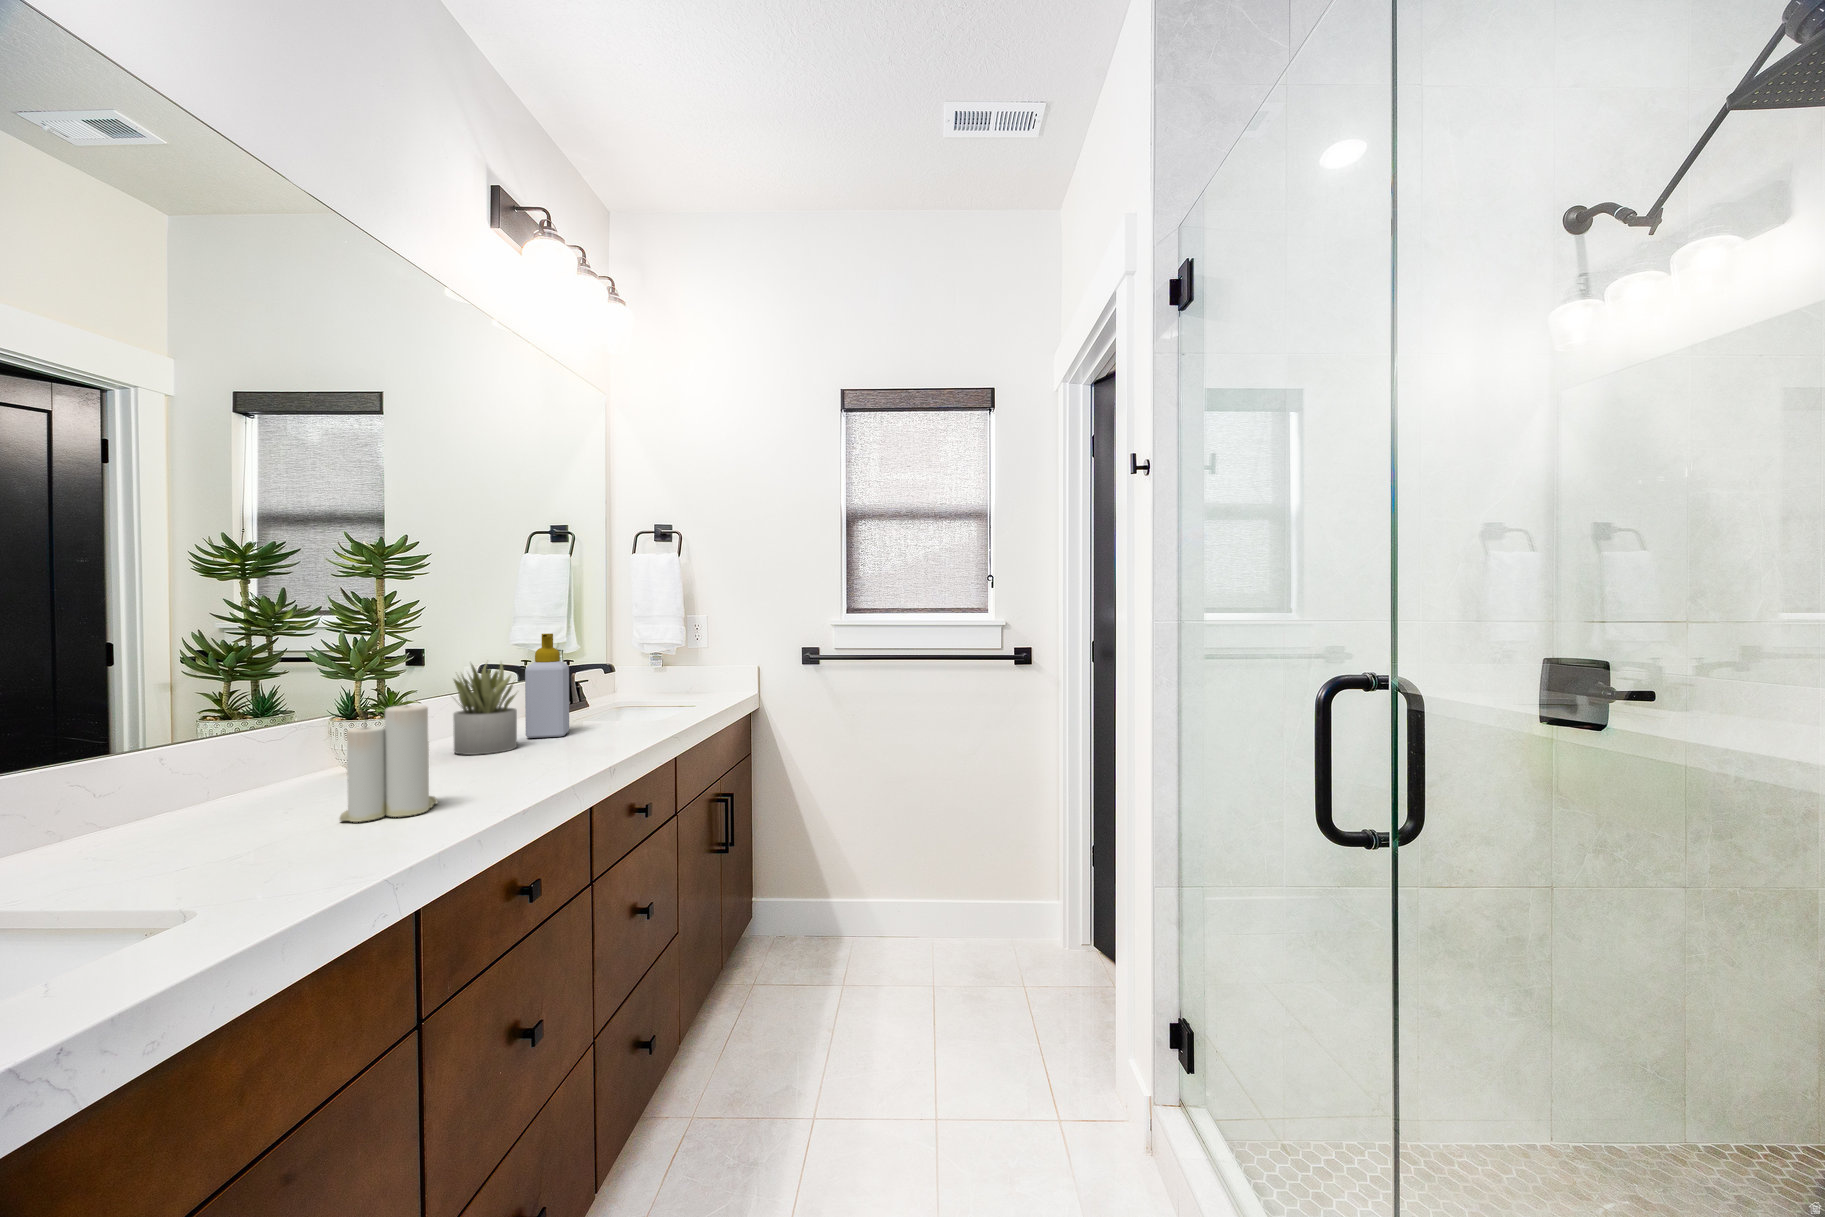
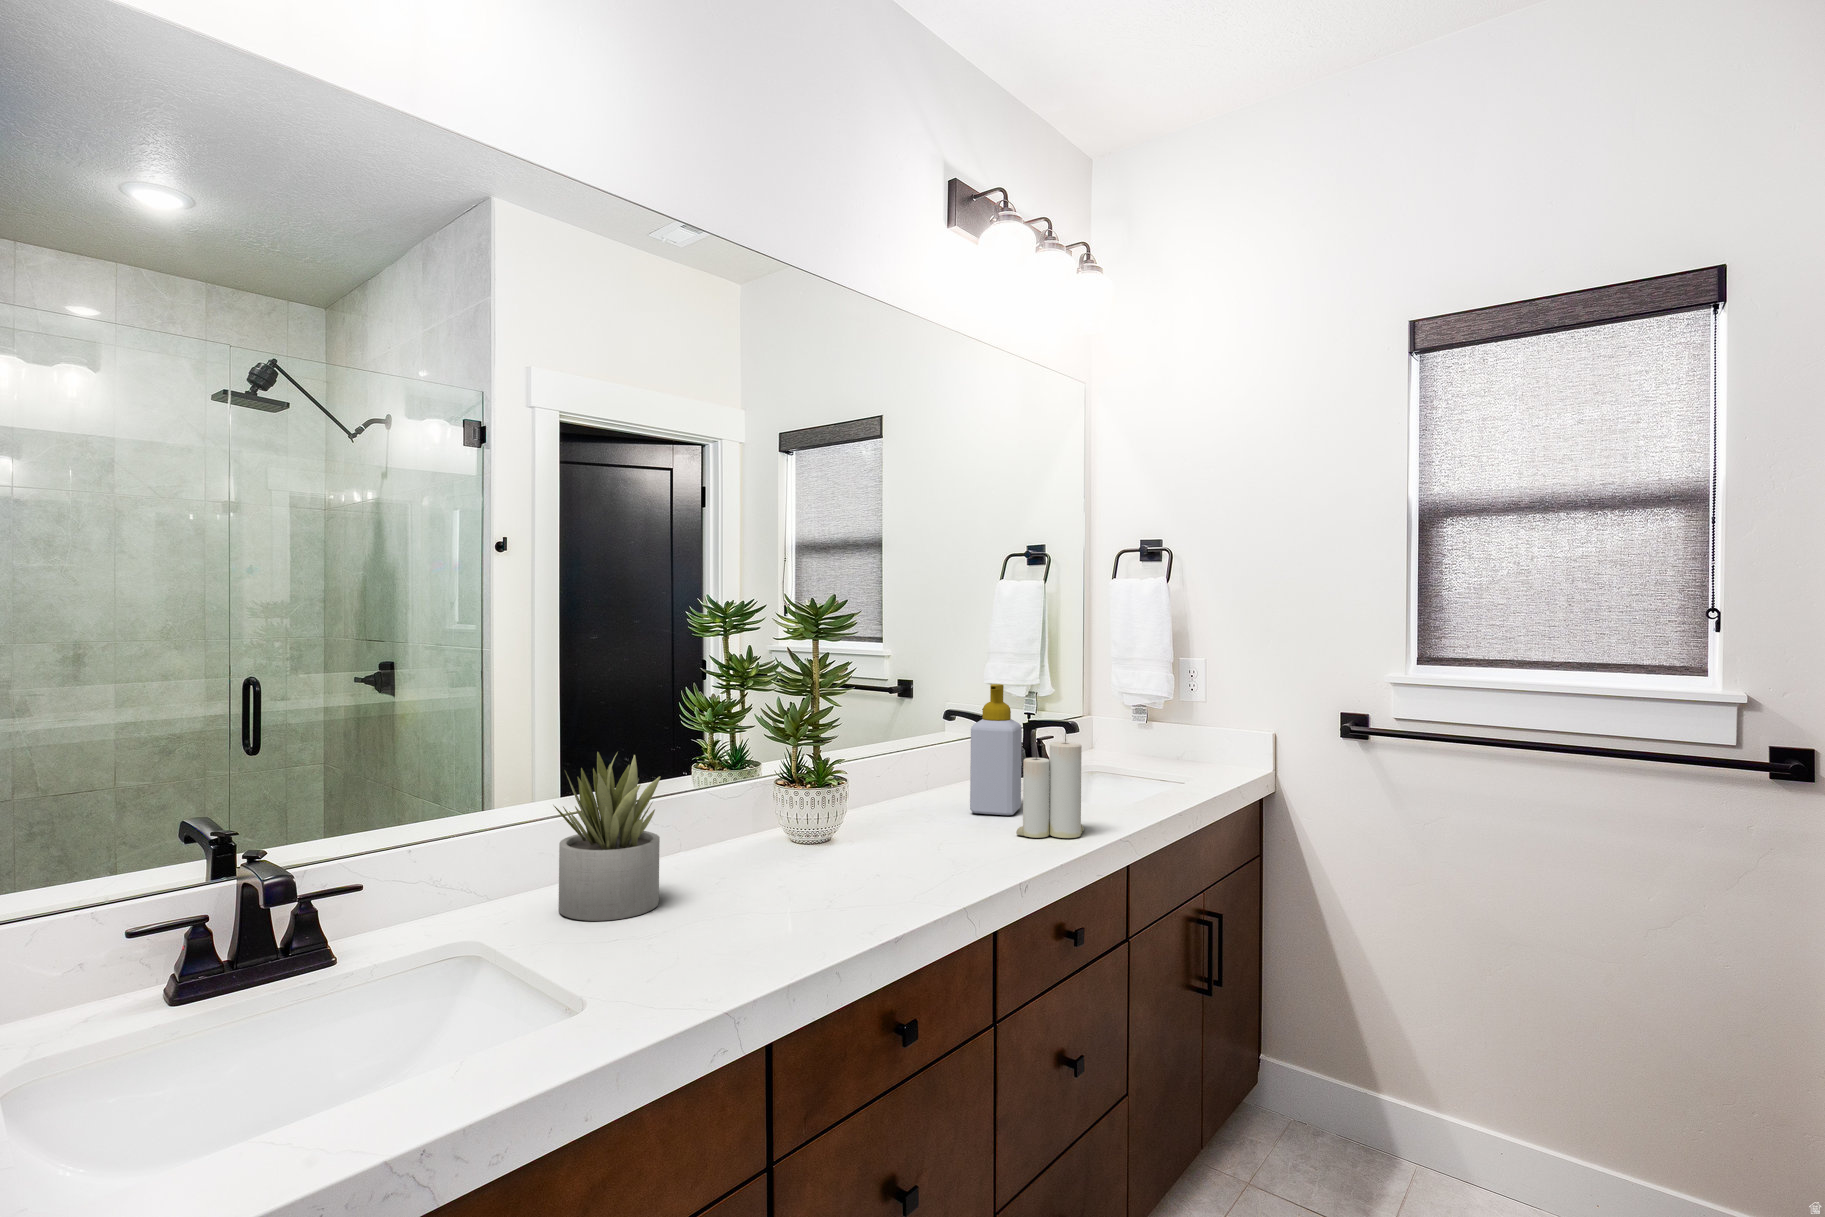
succulent plant: present [453,663,517,755] -> present [554,752,661,921]
candle: present [340,704,437,822] -> present [1016,733,1084,838]

